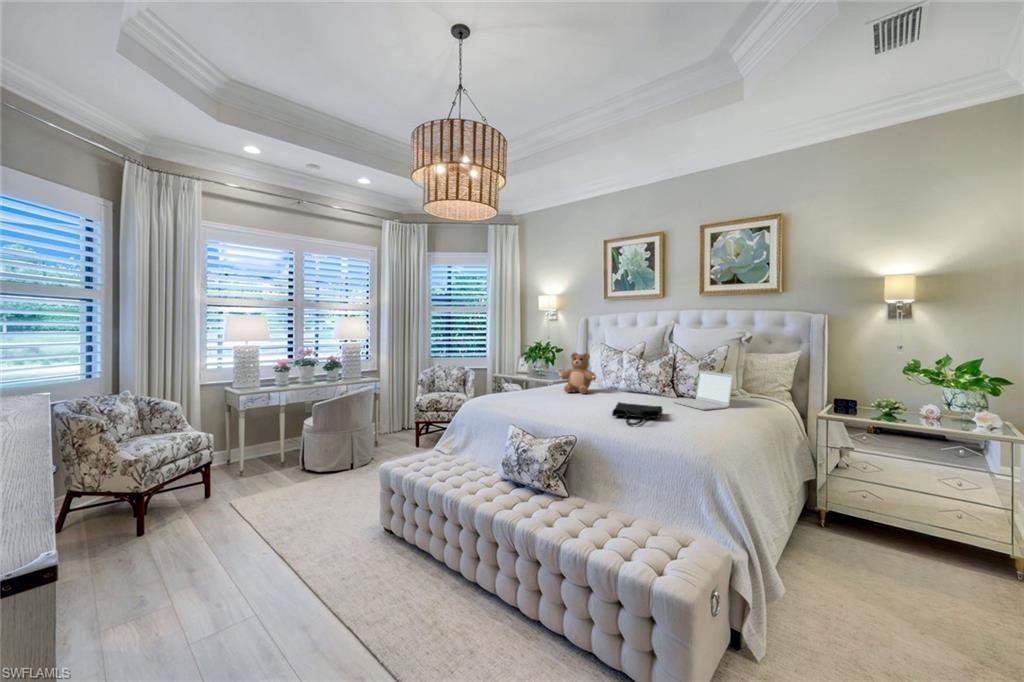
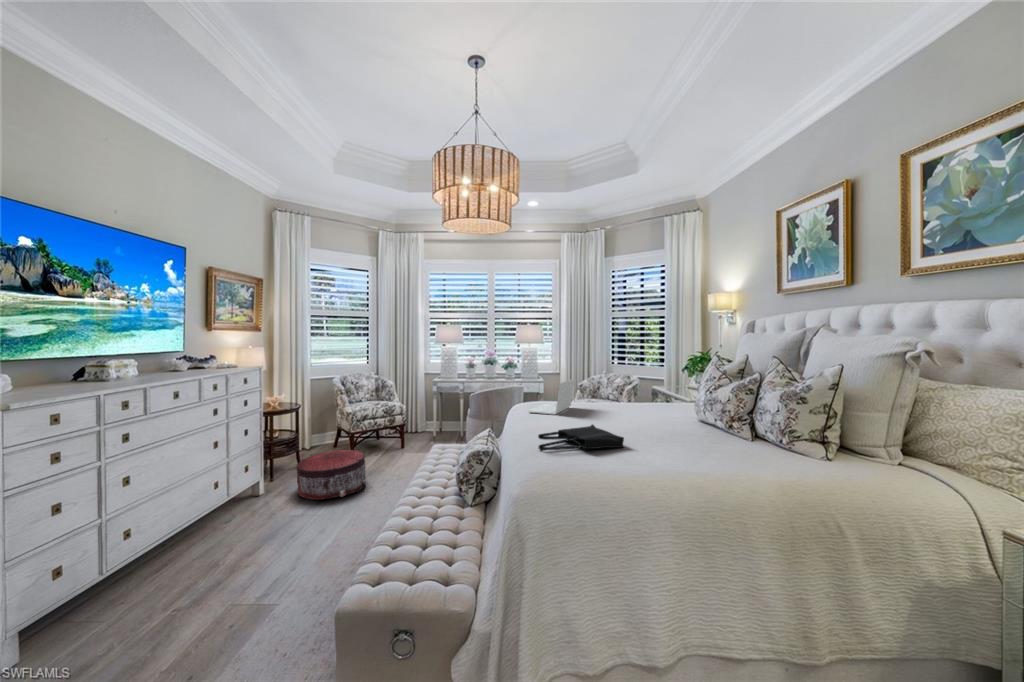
teddy bear: present [559,353,597,394] -> none [621,362,655,413]
laptop: present [673,371,733,410] -> present [528,379,575,415]
pouf: none [125,507,264,611] -> present [296,450,366,500]

